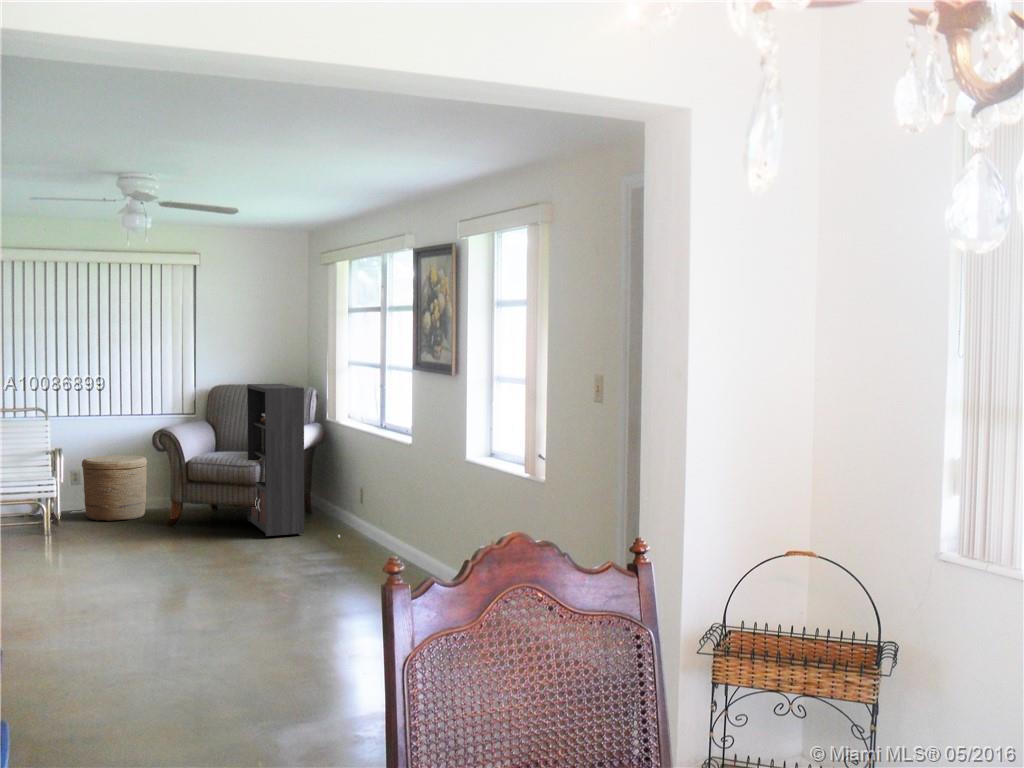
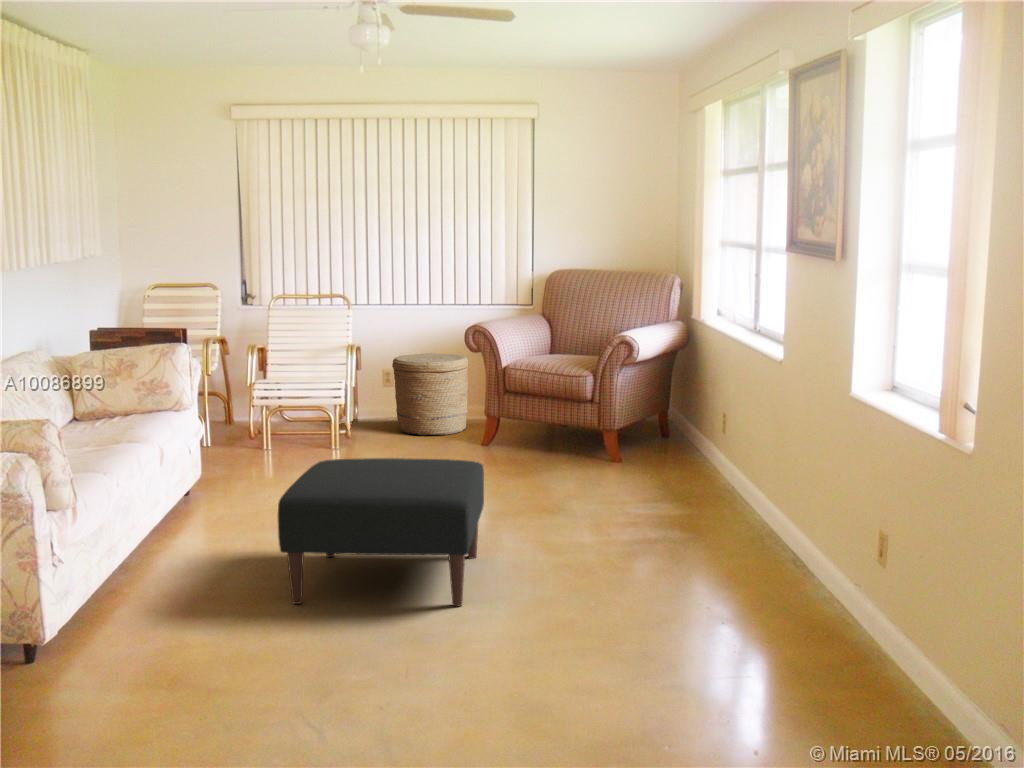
bookcase: present [247,384,340,538] -> none [580,266,689,485]
ottoman: none [86,520,229,627] -> present [278,458,484,606]

